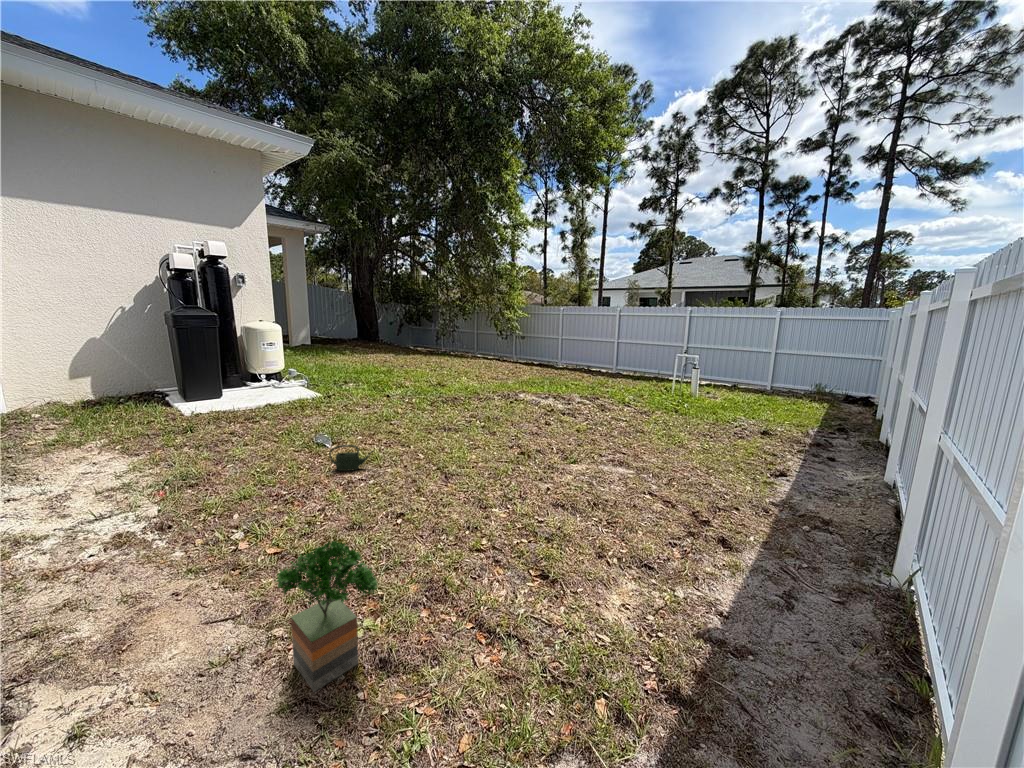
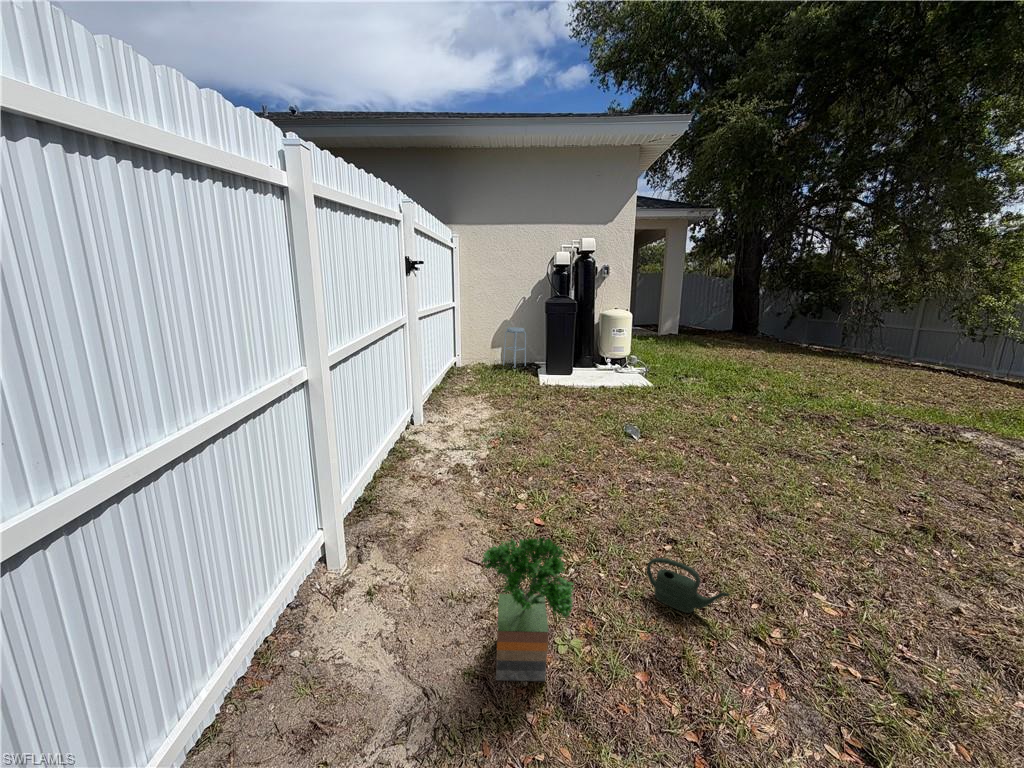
stool: none [100,349,144,402] -> present [503,327,526,368]
watering can: present [329,445,374,471] -> present [647,558,729,613]

